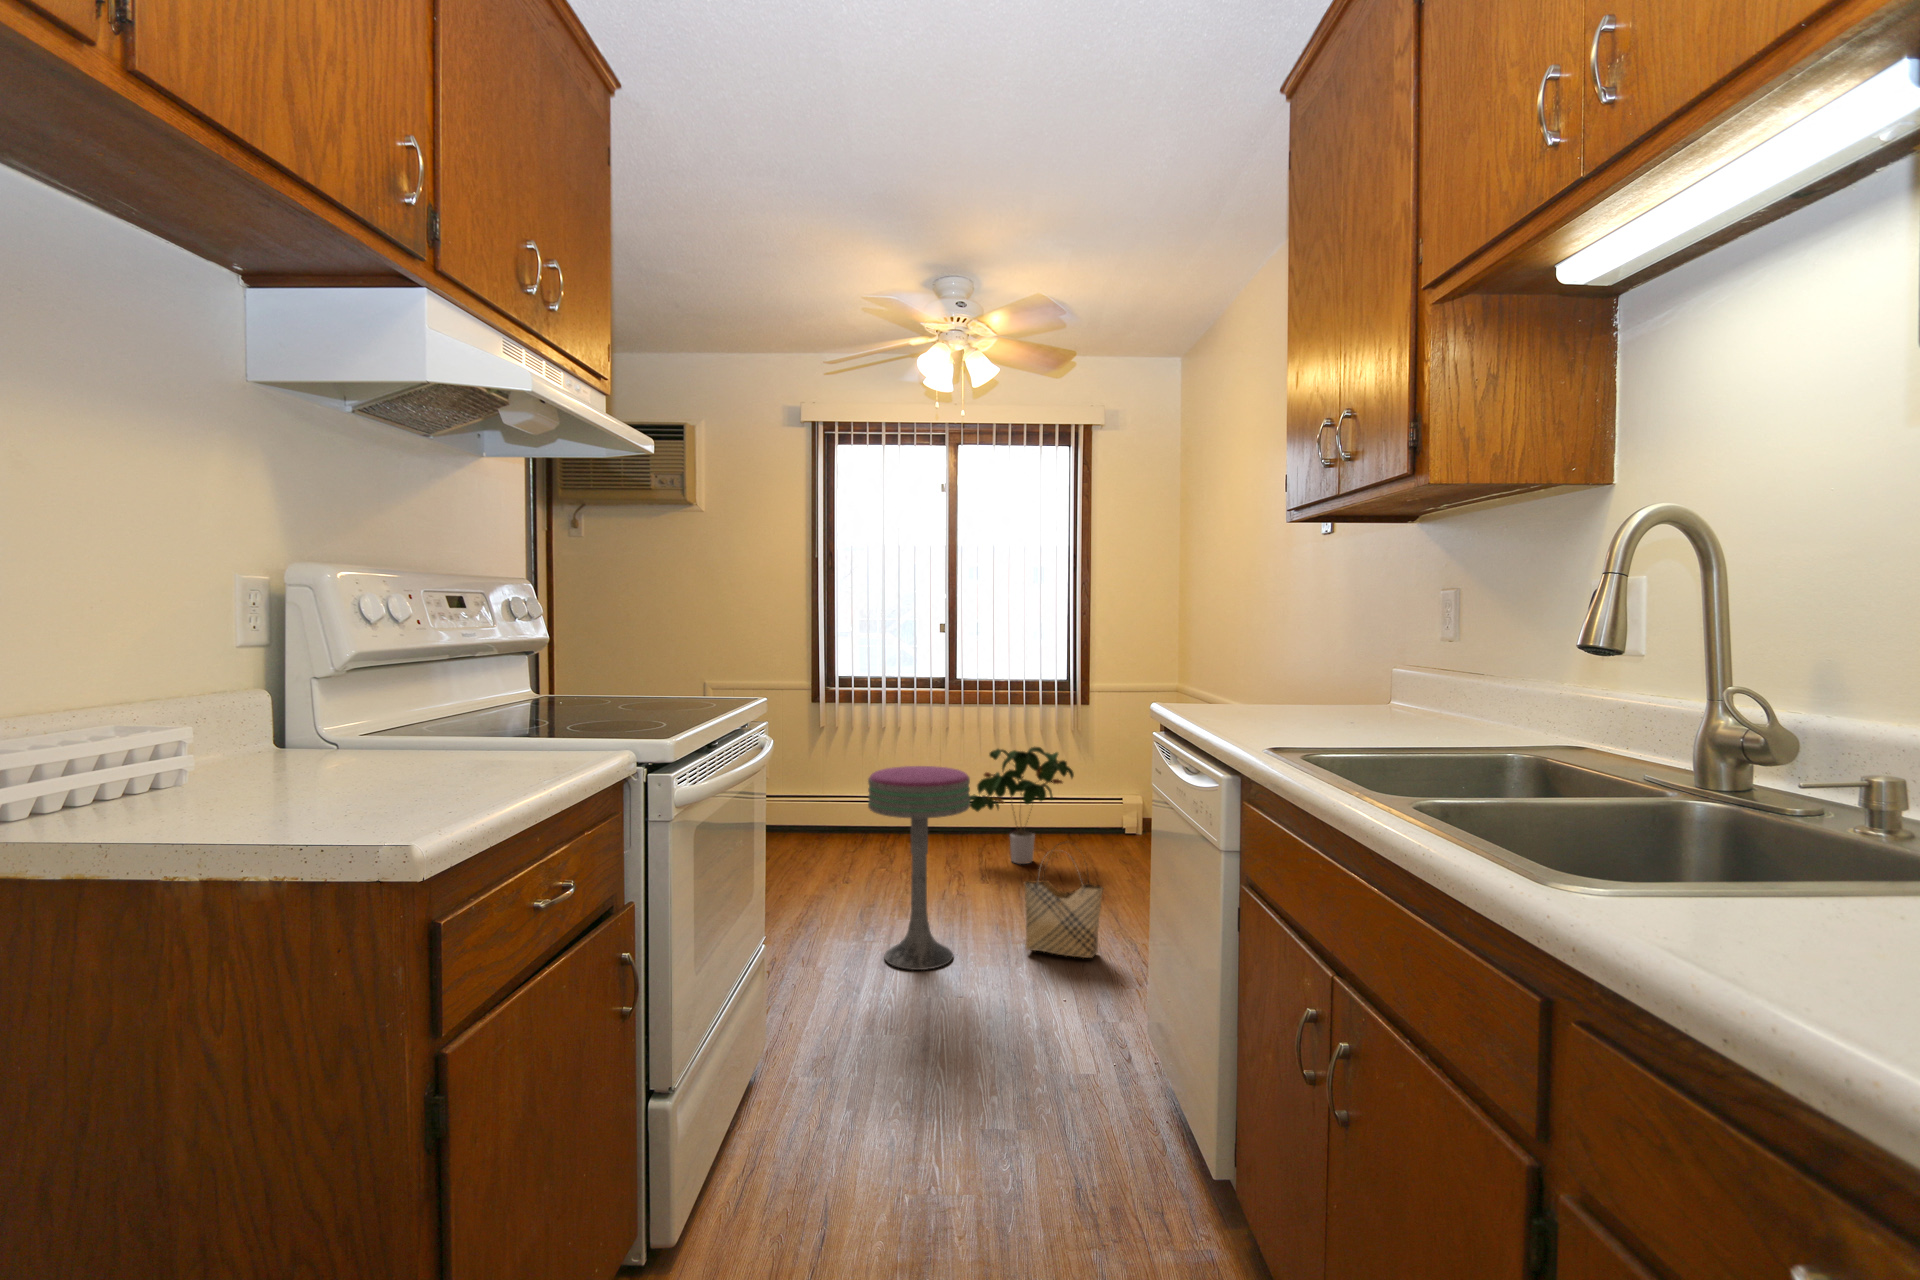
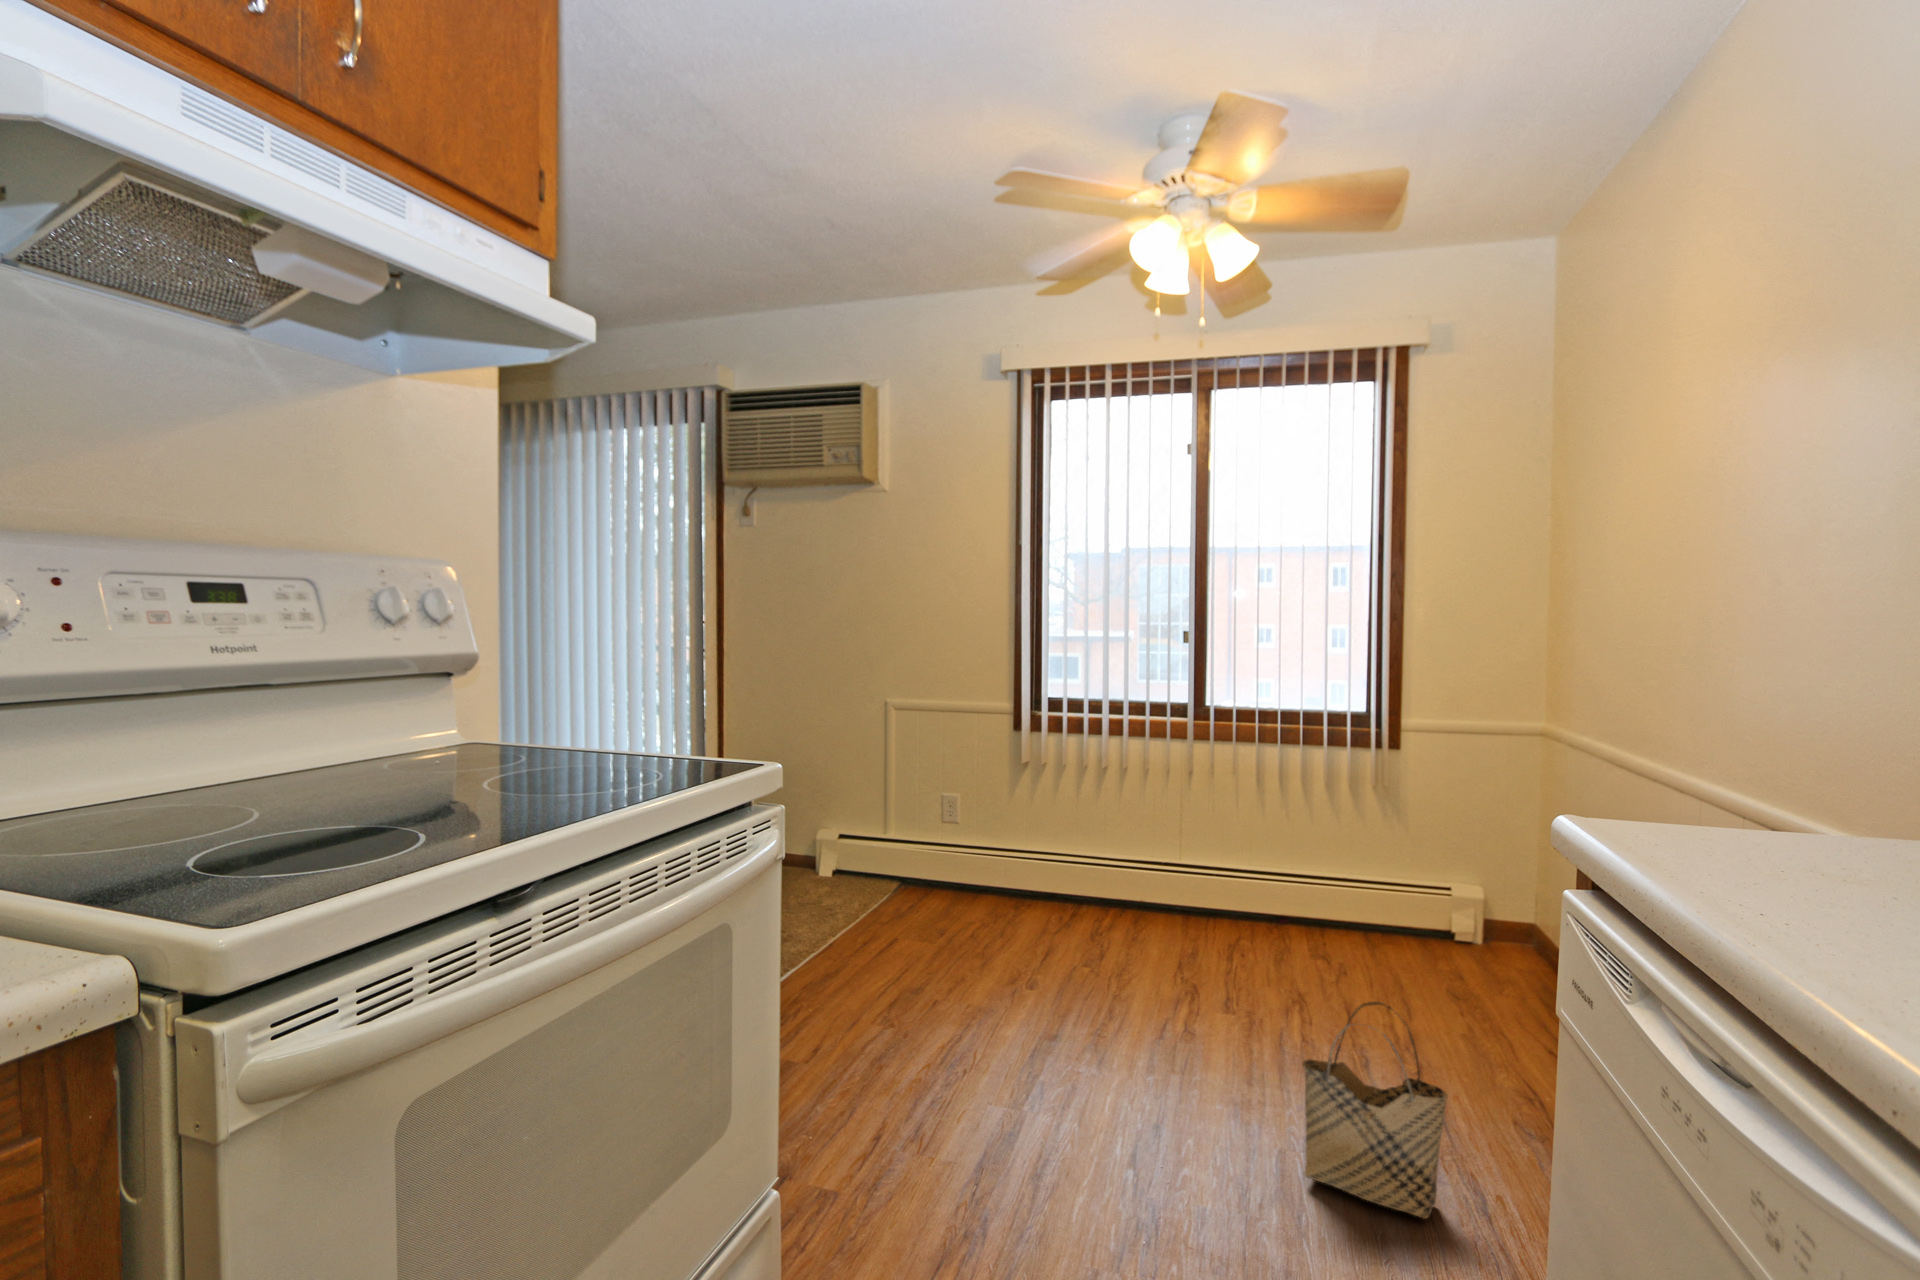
potted plant: present [969,747,1074,864] -> none [1214,811,1379,982]
bar stool: present [868,766,970,970] -> none [1049,857,1212,1197]

